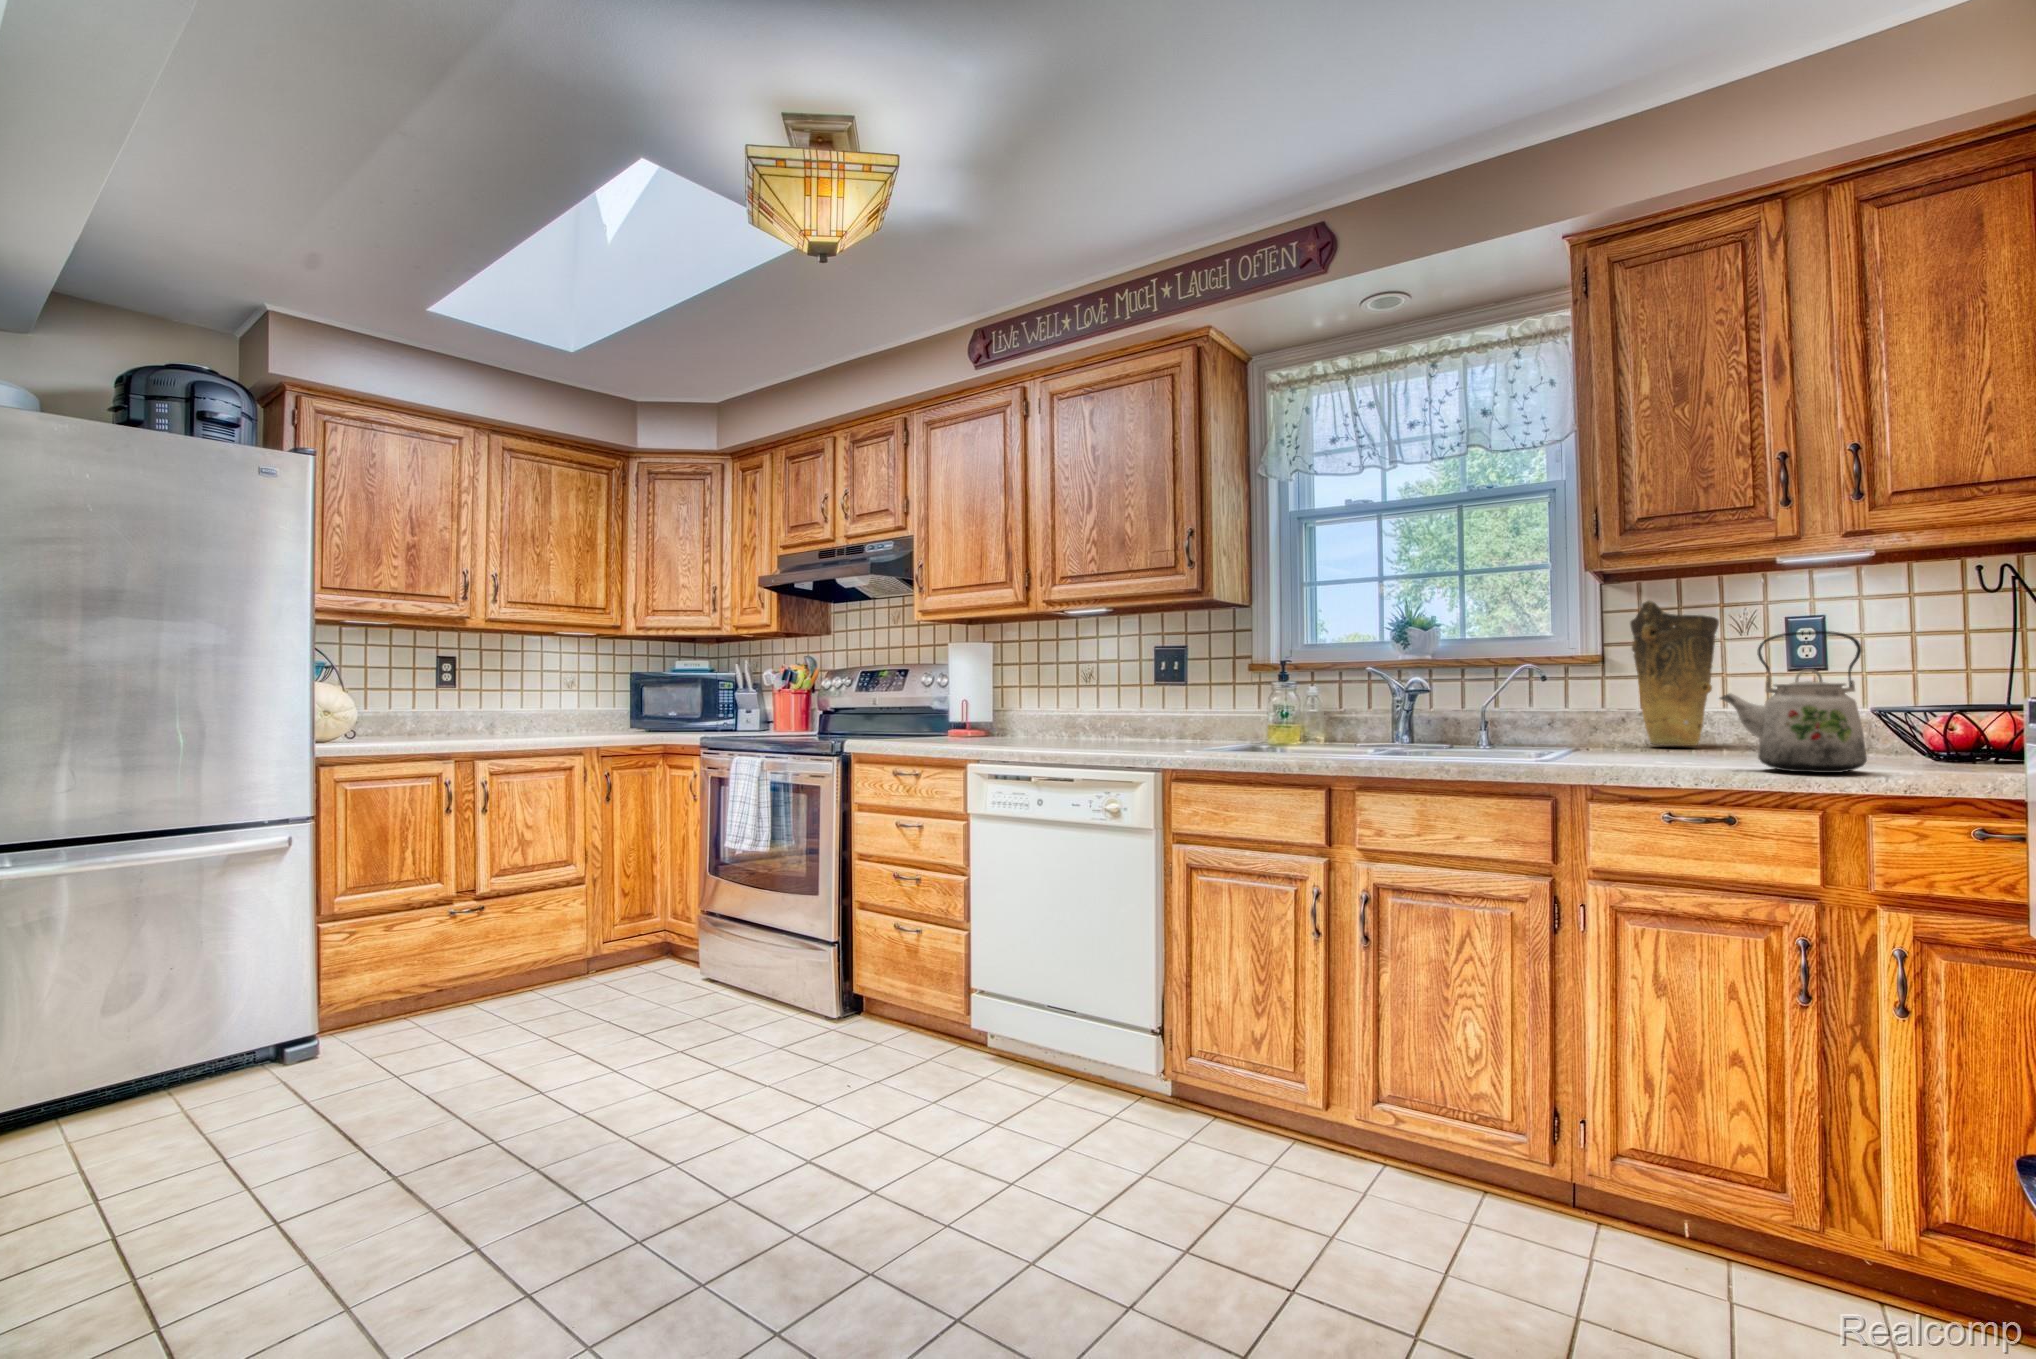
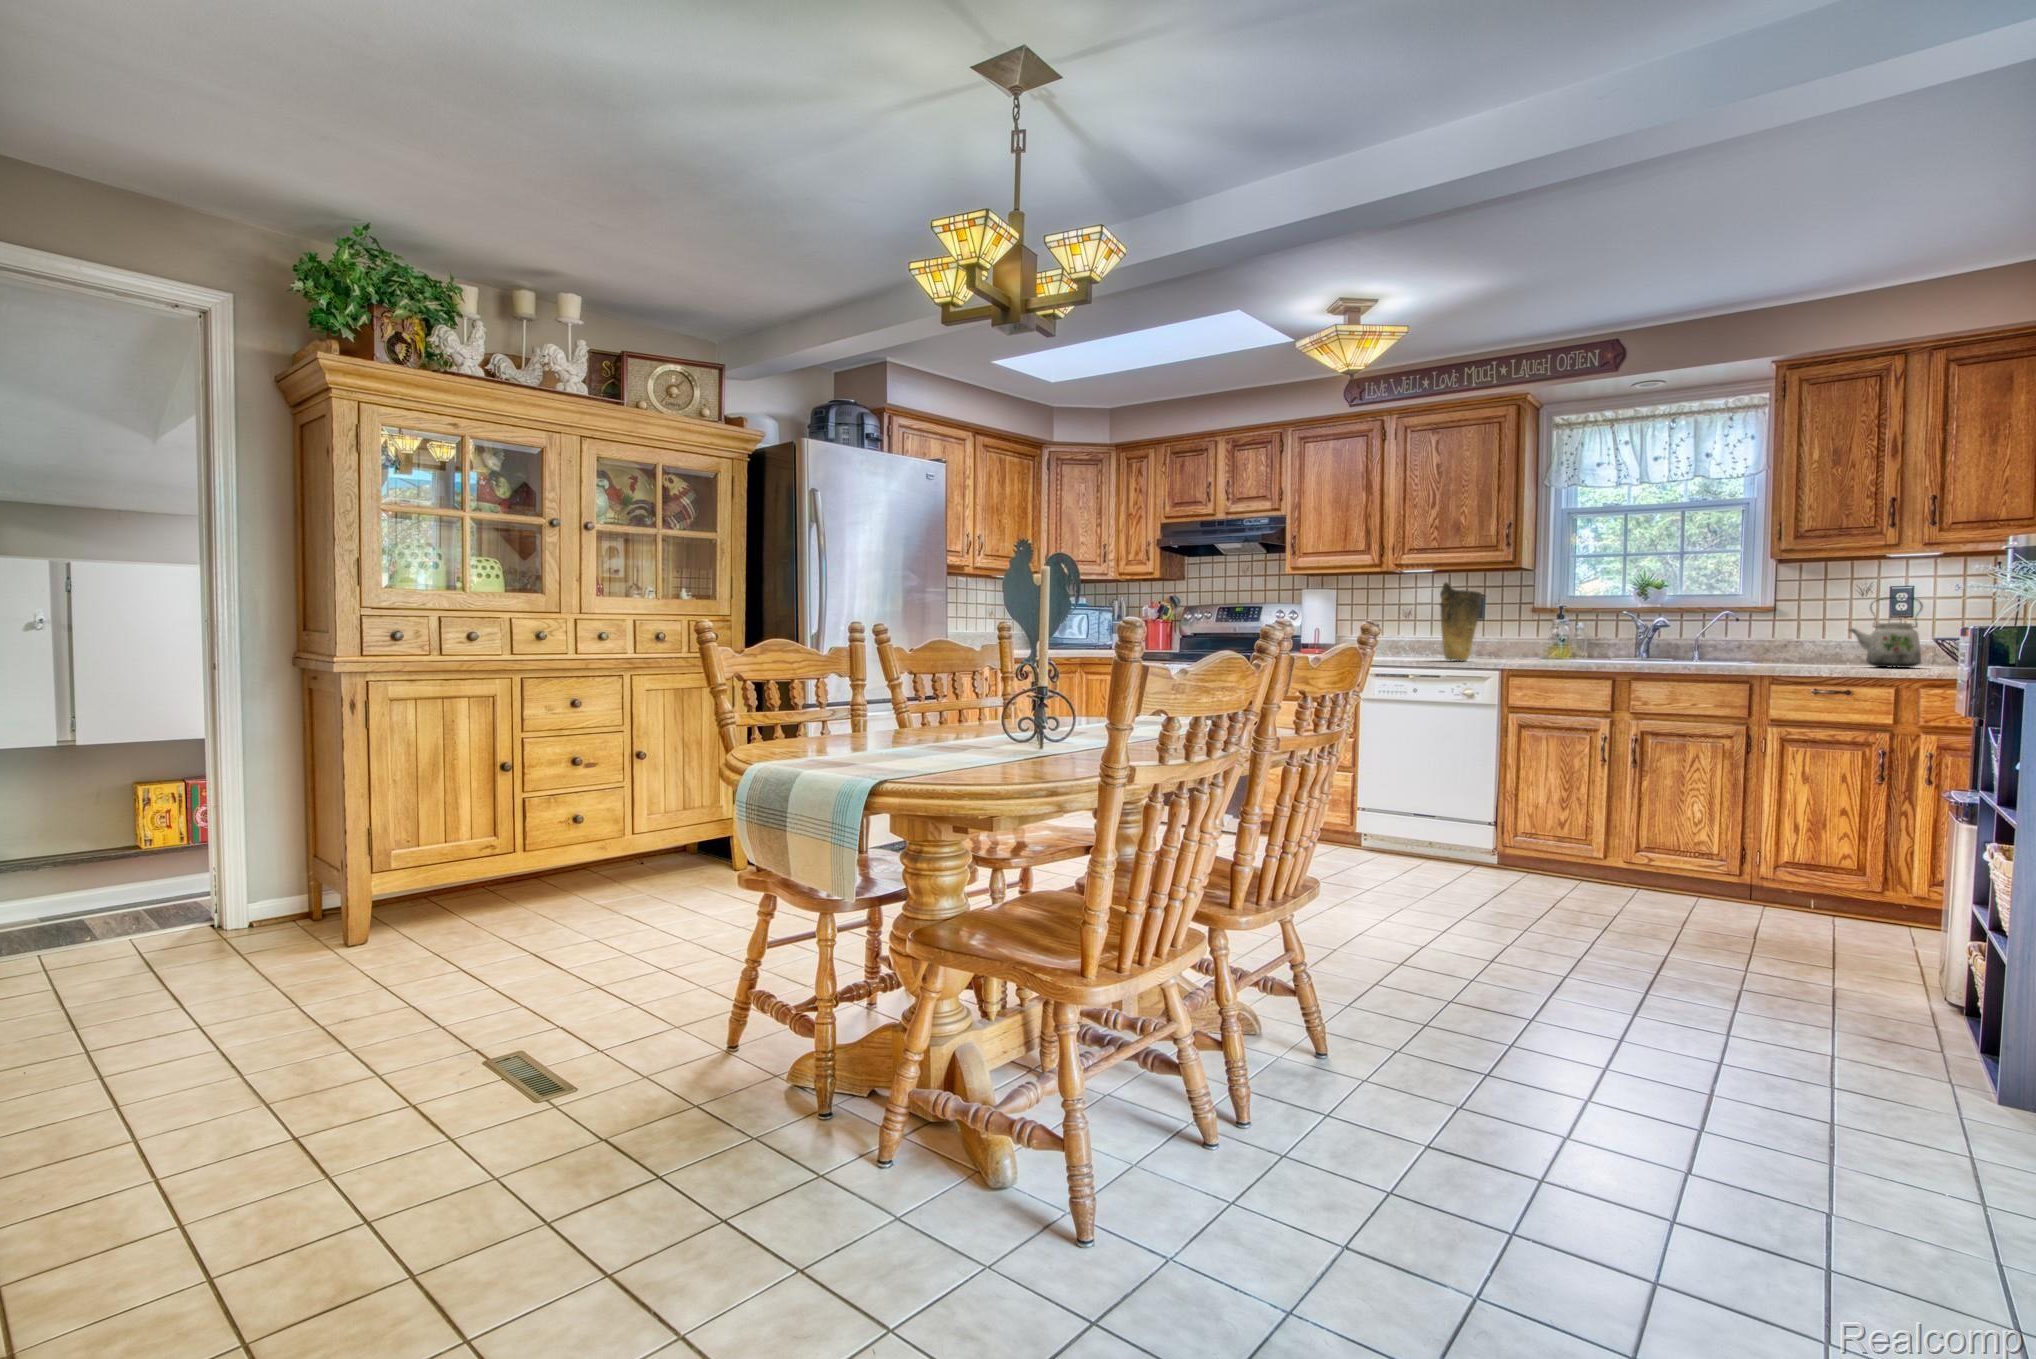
vase: present [1630,601,1719,746] -> present [1440,582,1483,661]

